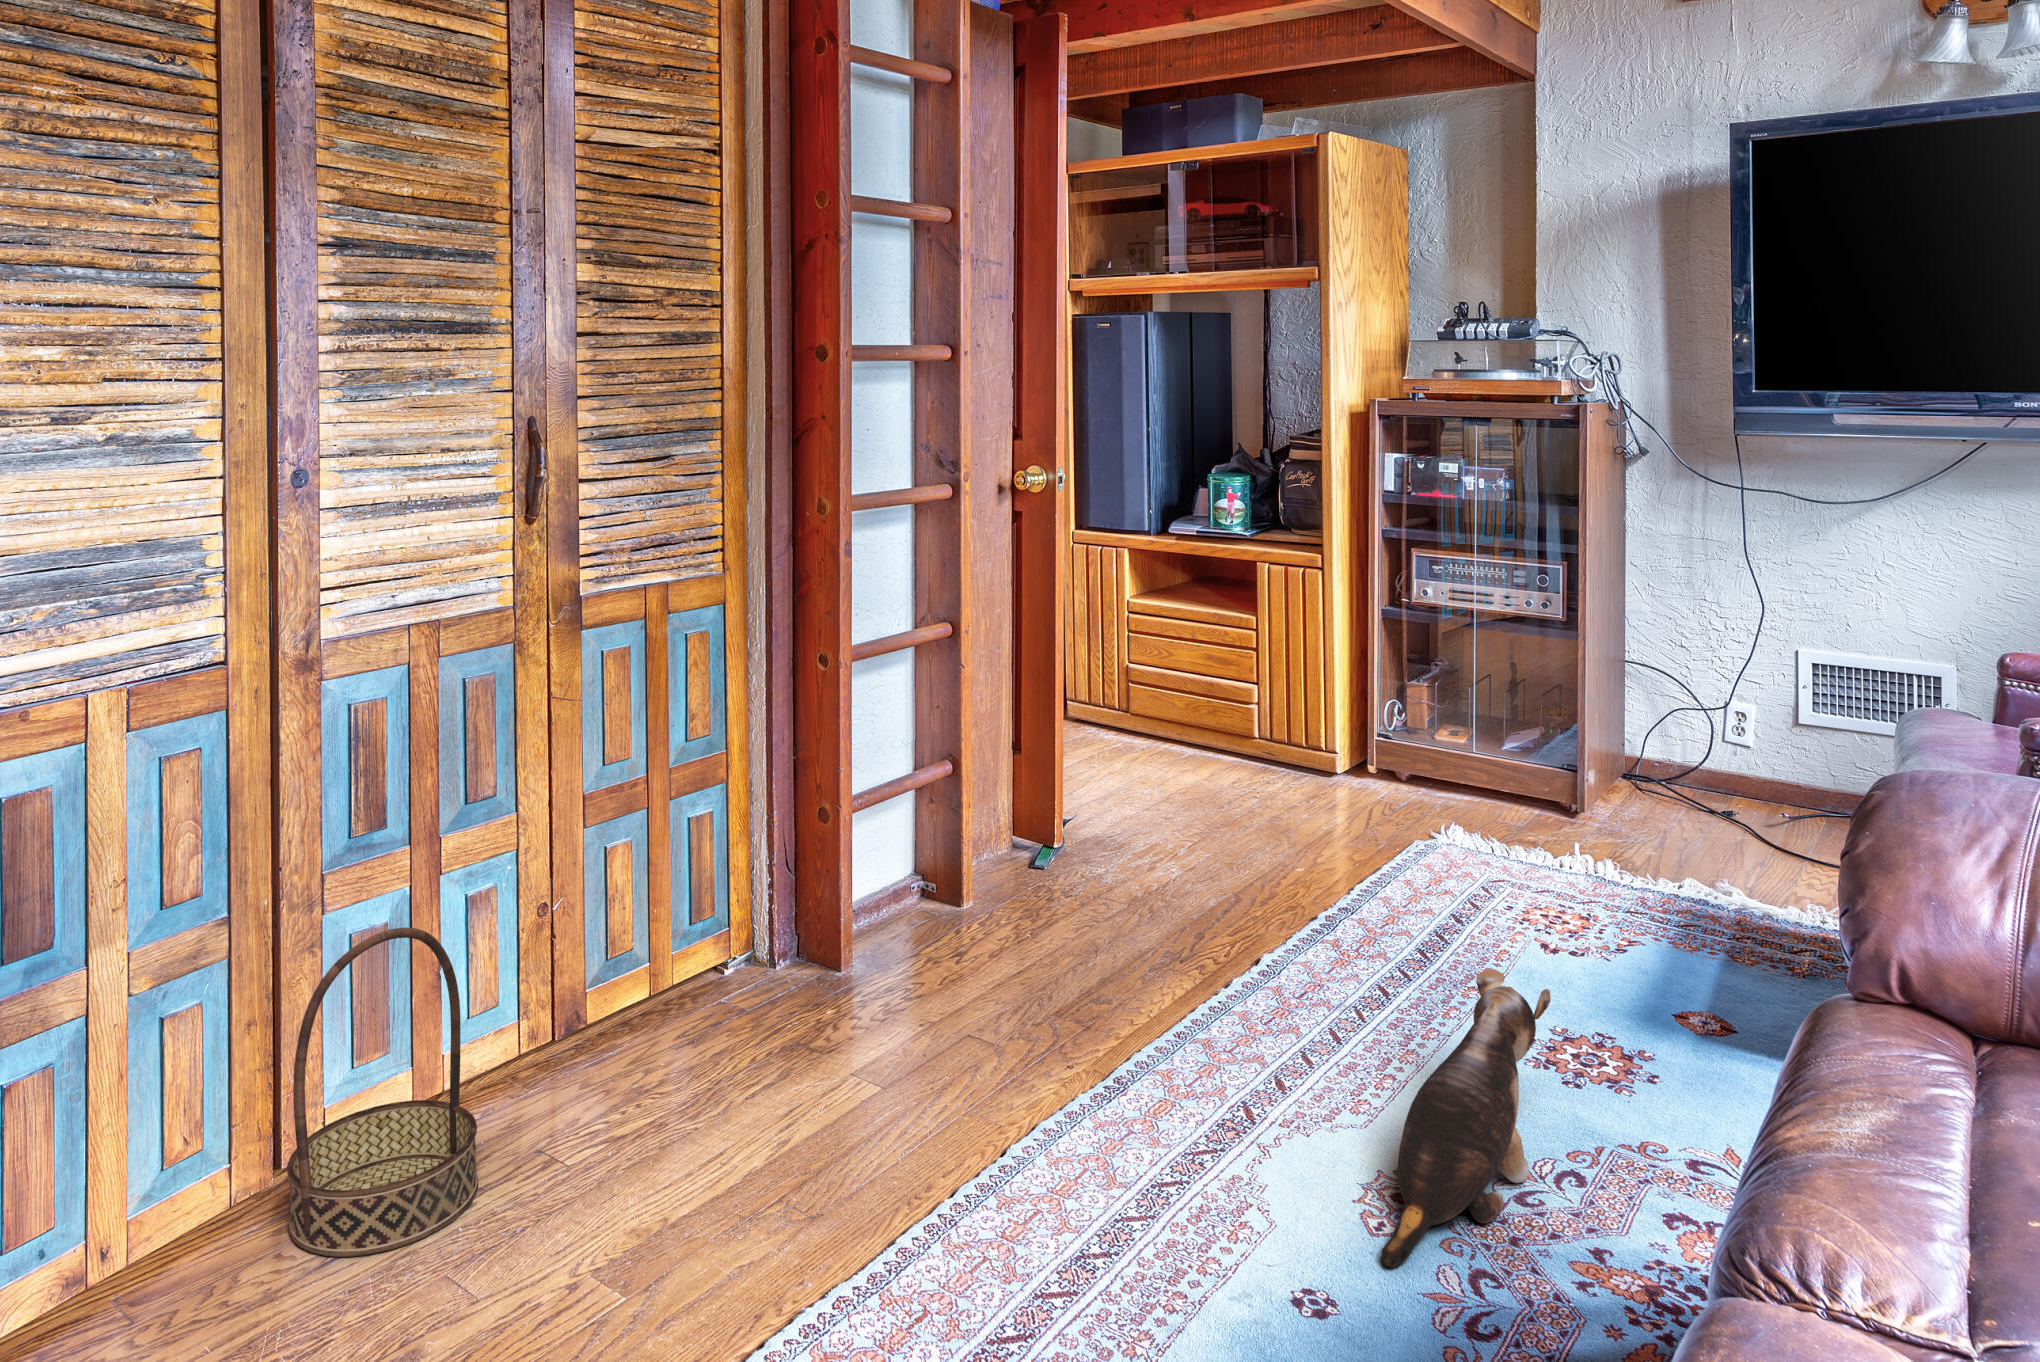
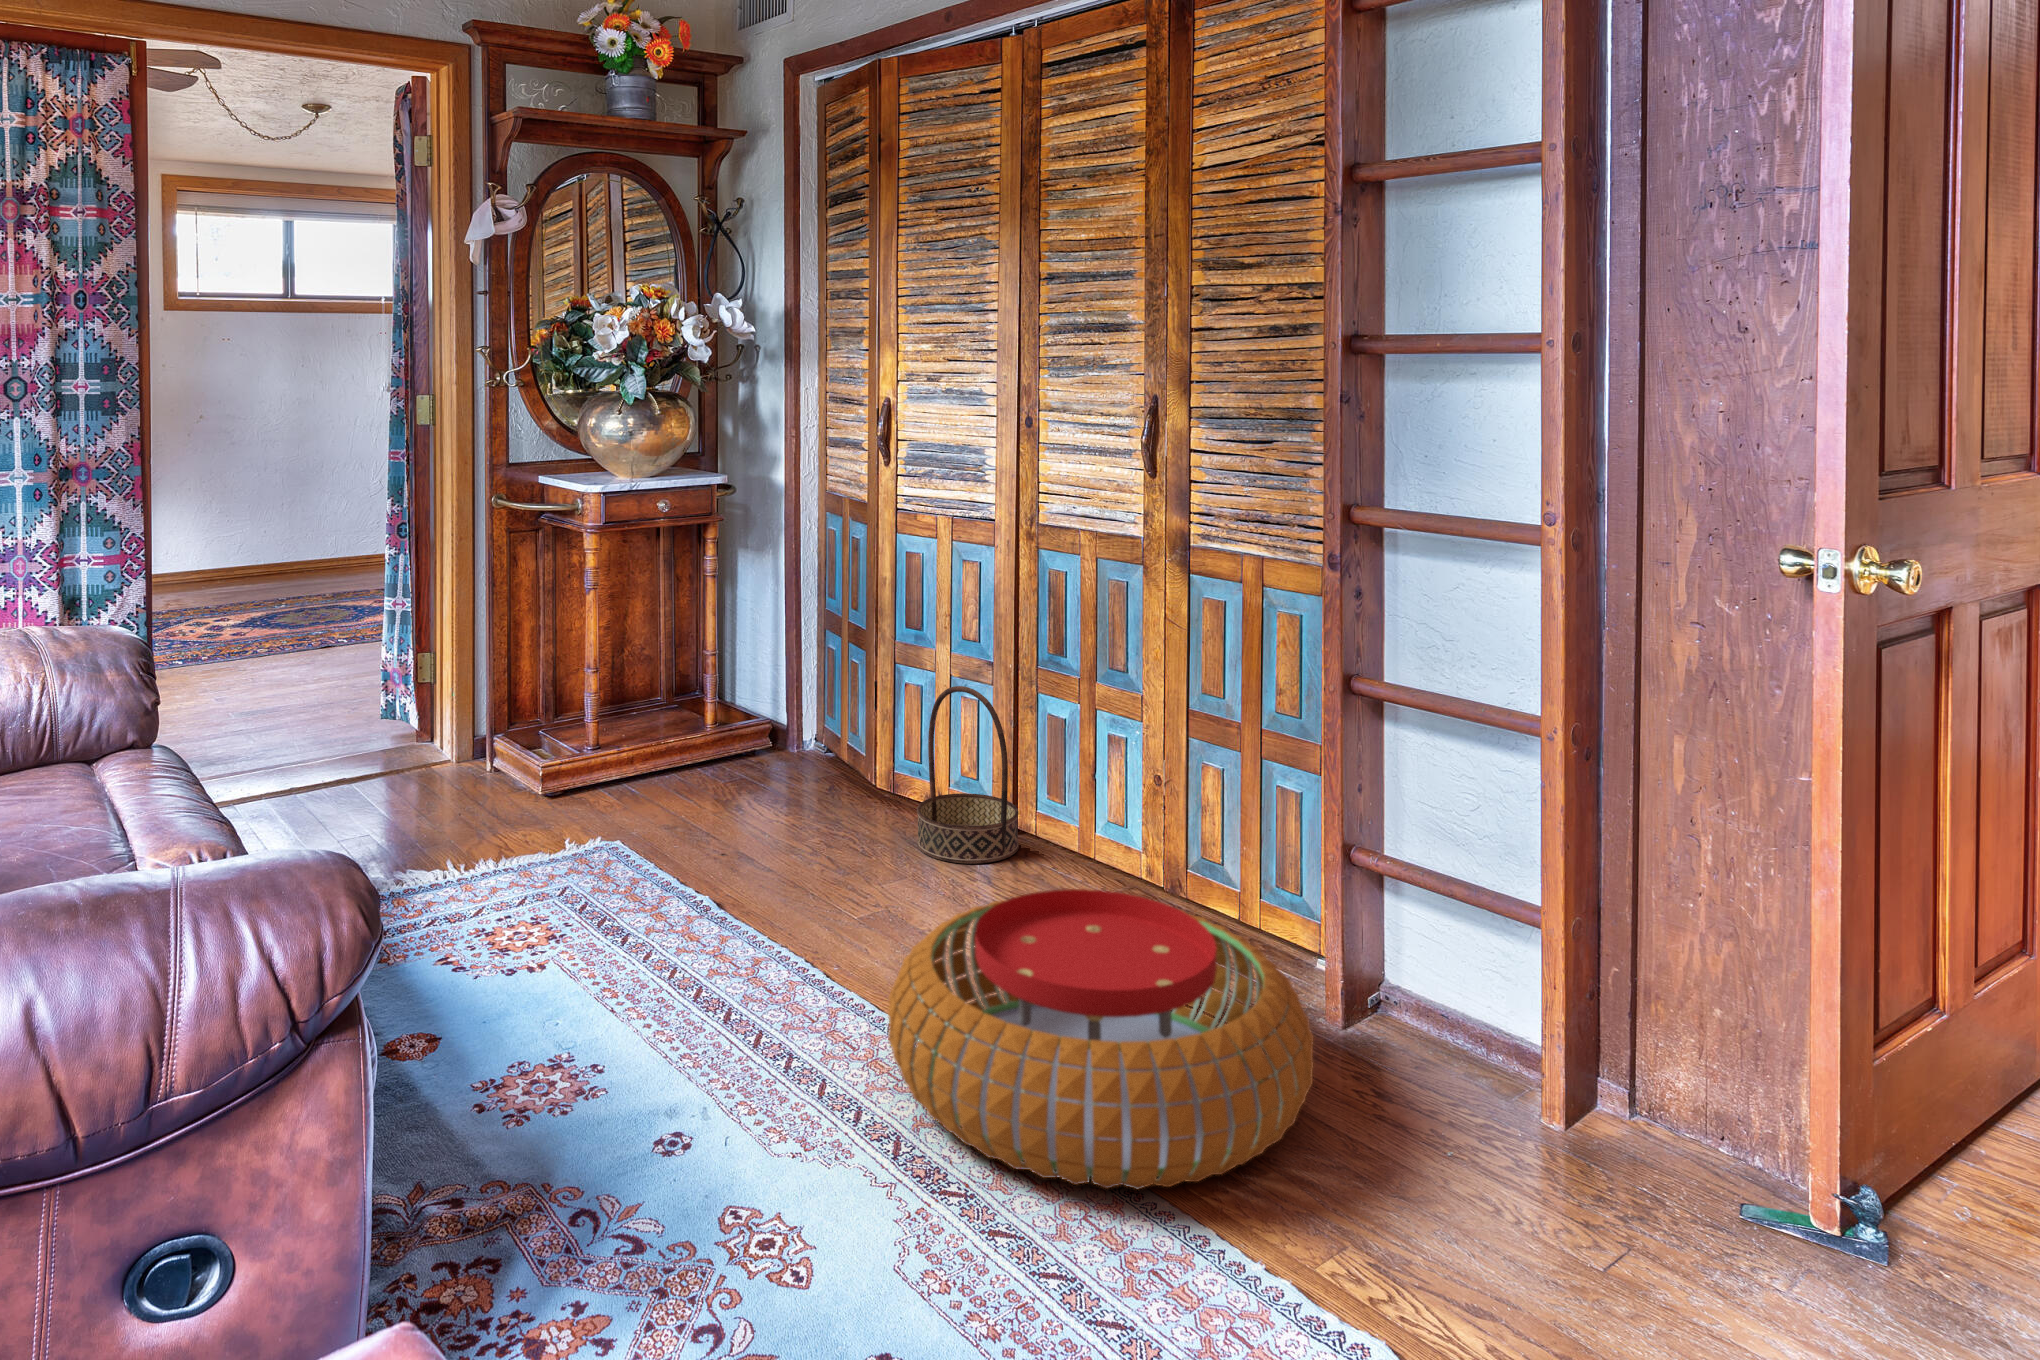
pouf: none [869,855,1256,1108] -> present [888,889,1314,1189]
plush toy: present [1381,969,1551,1267] -> none [579,1066,706,1246]

